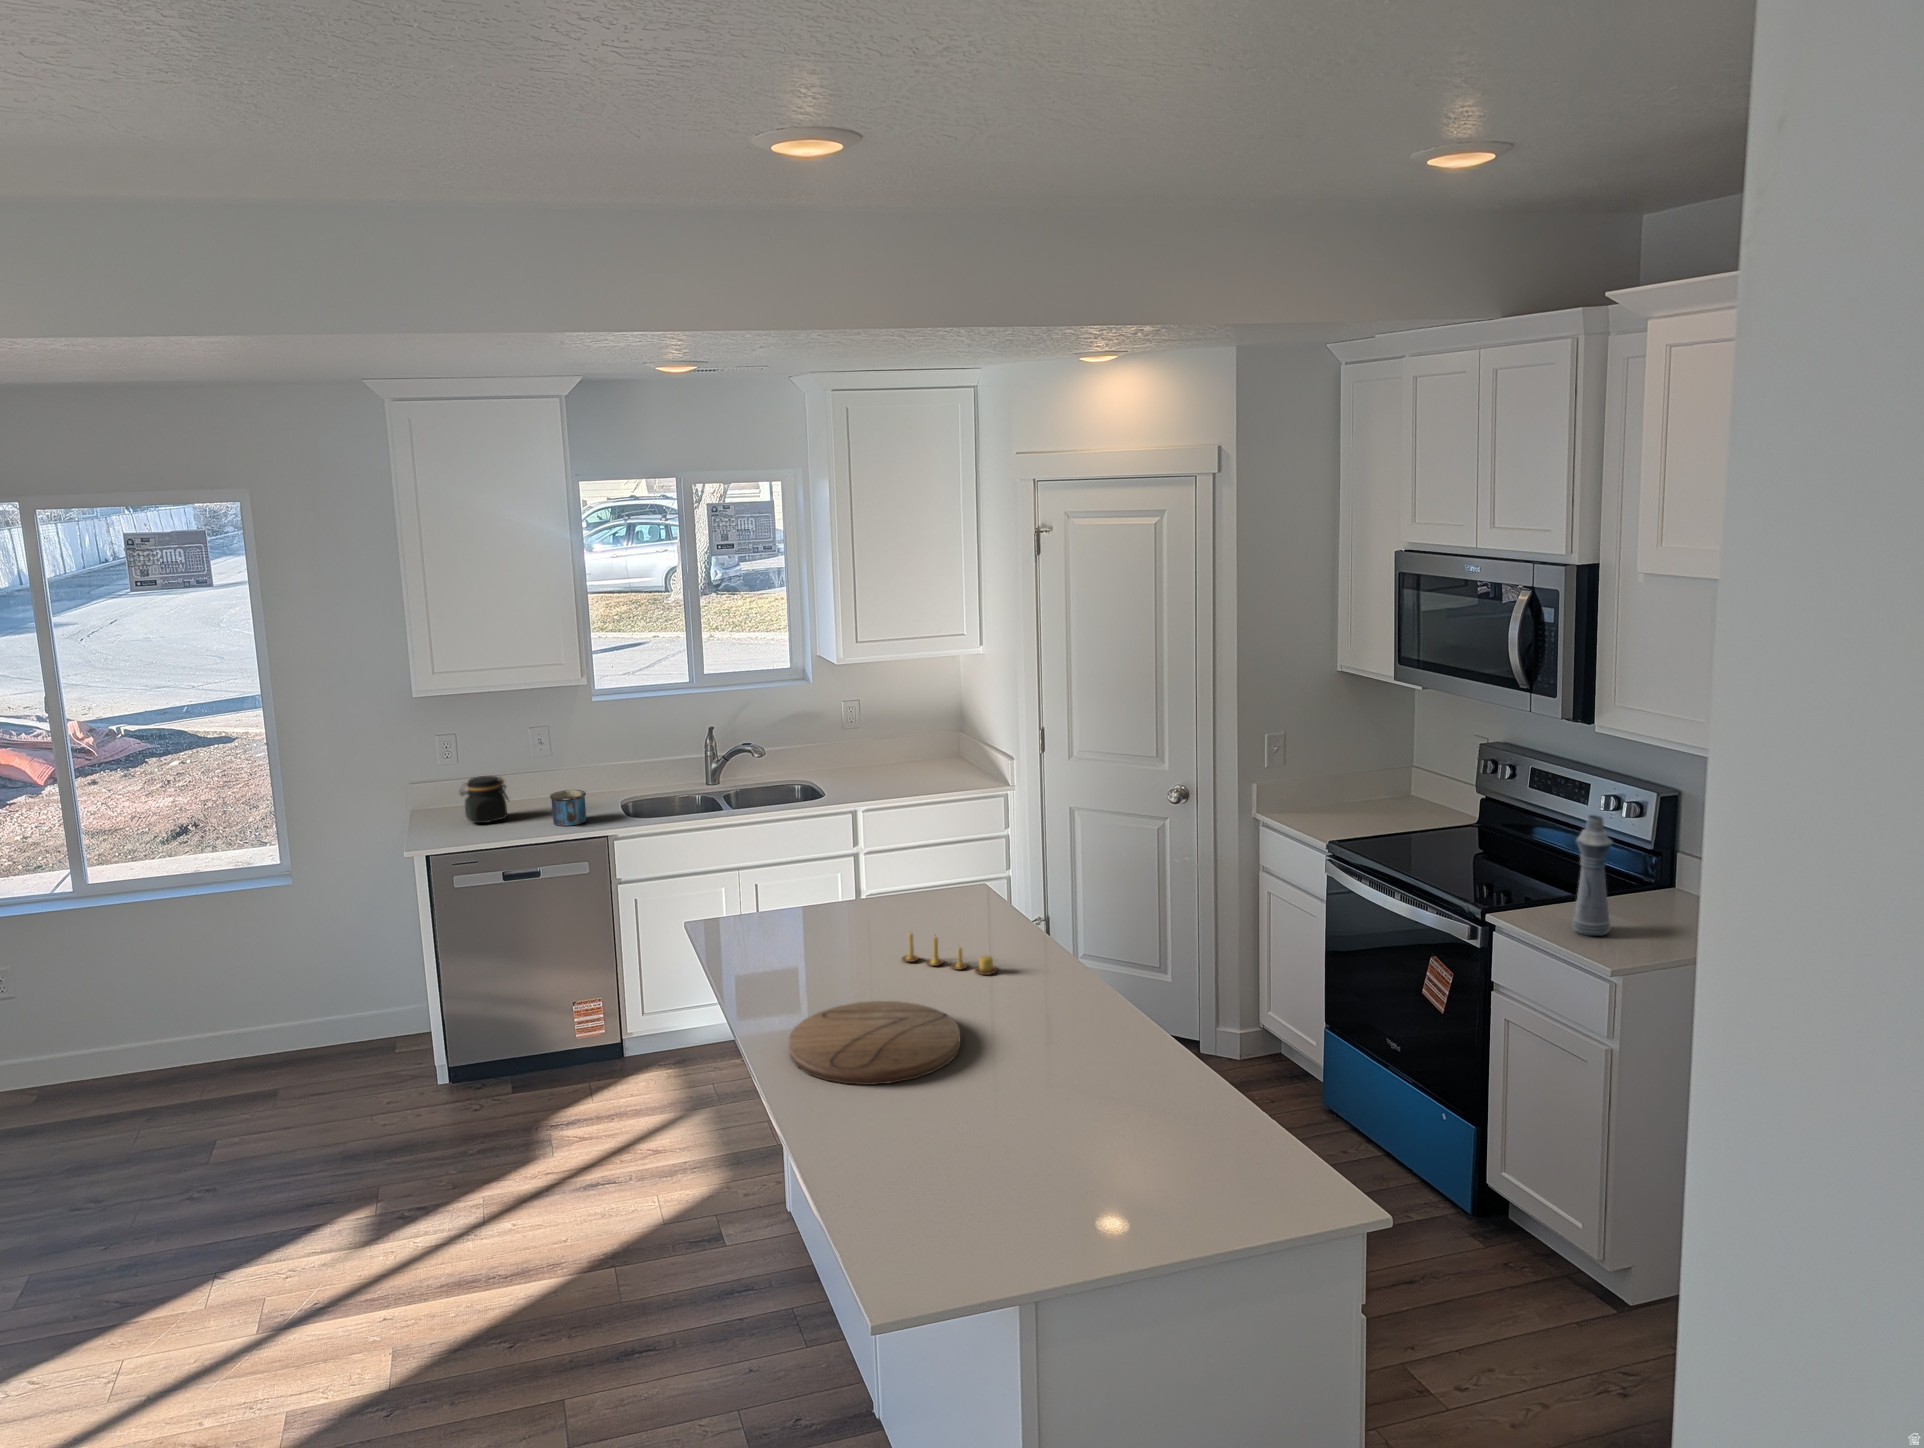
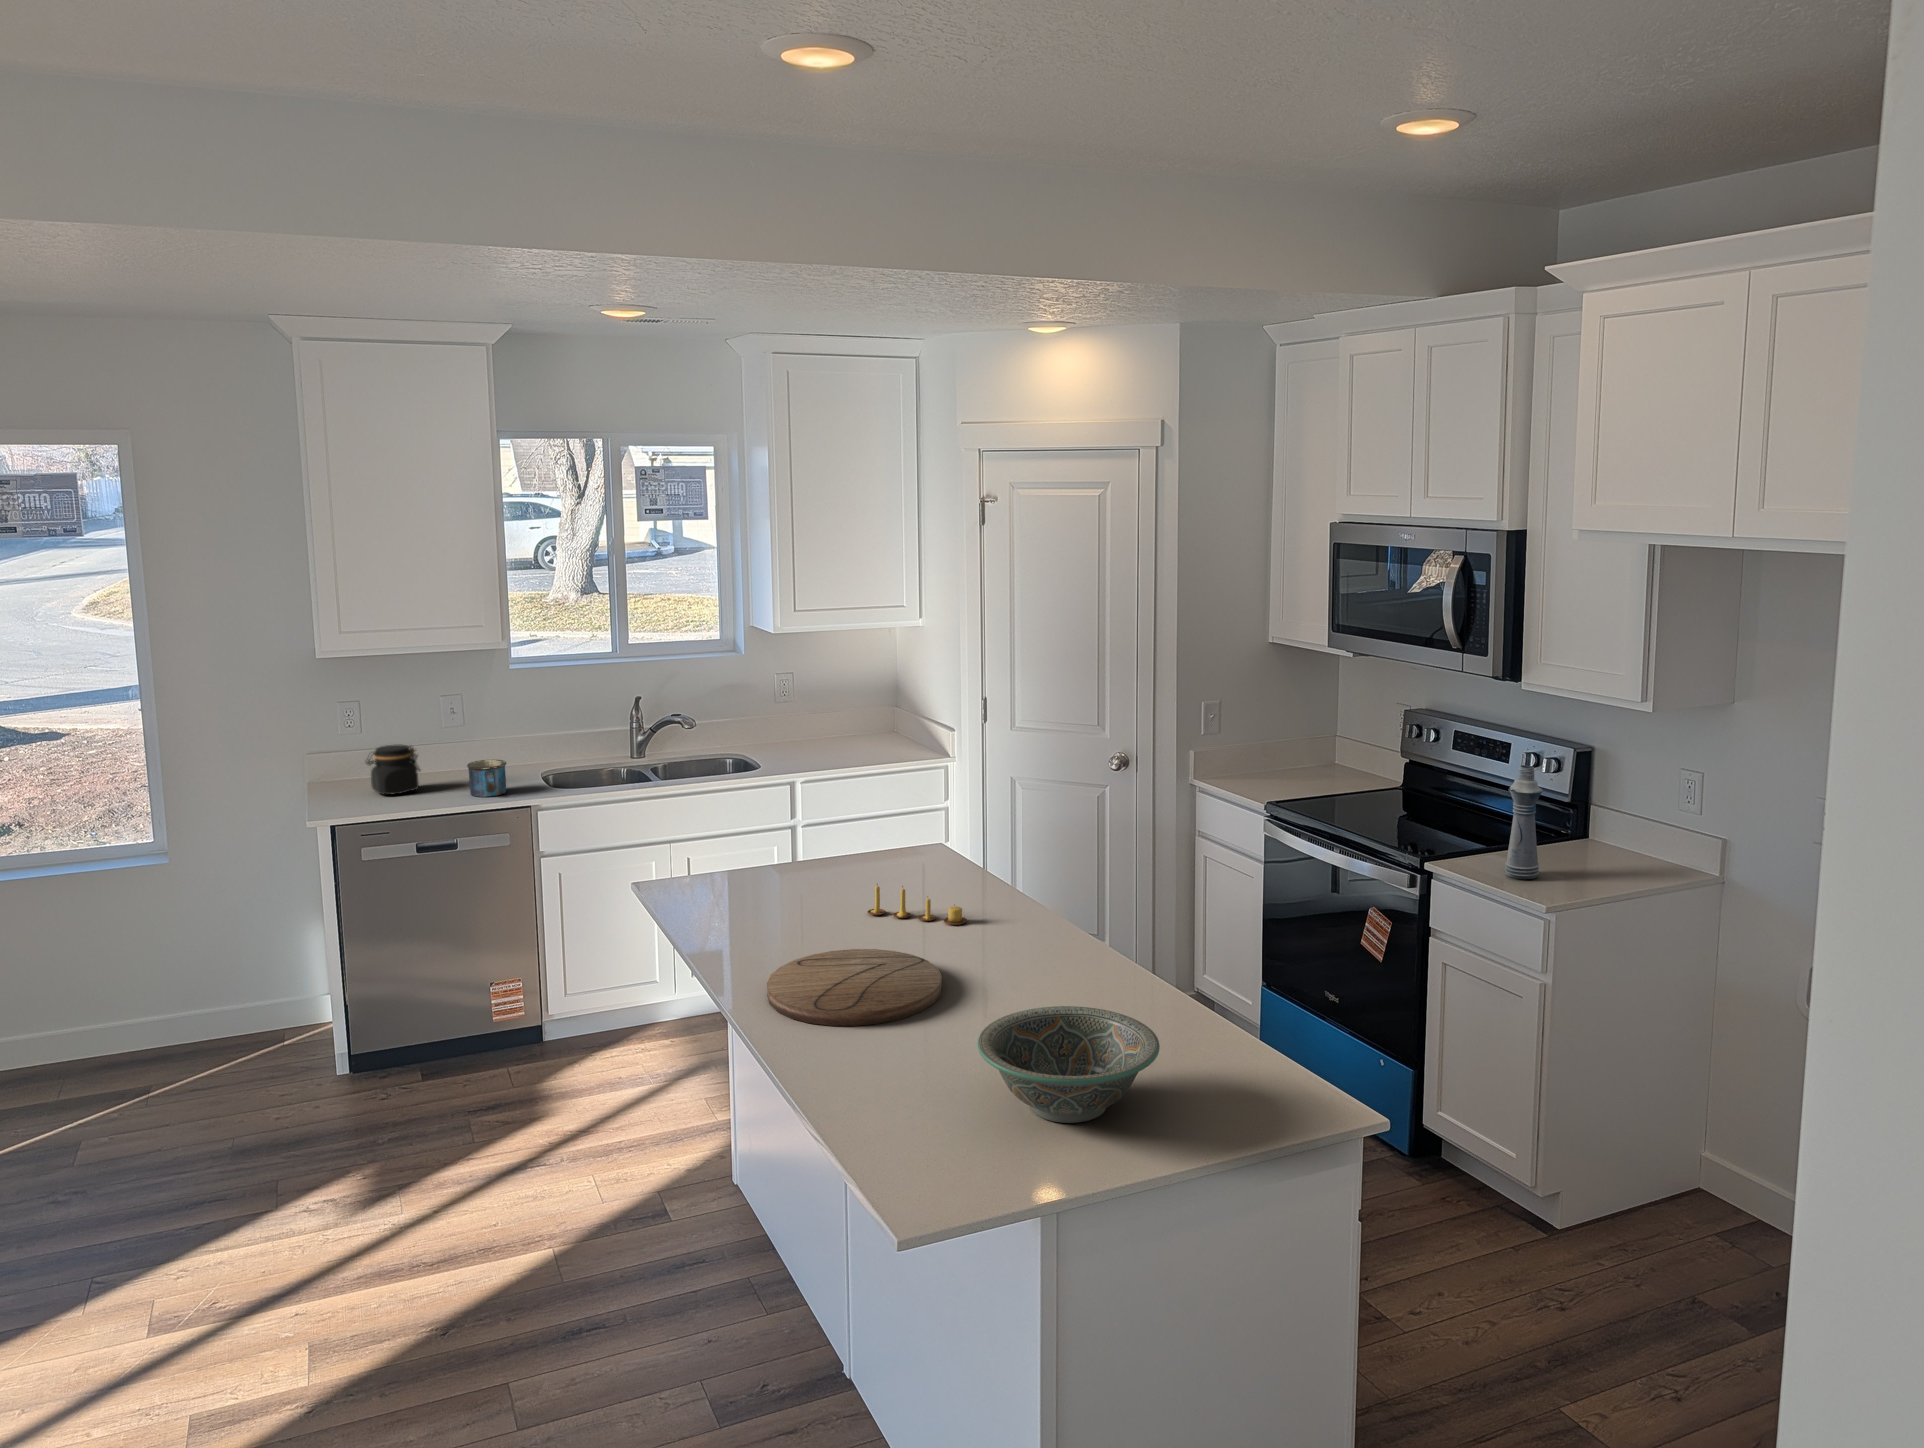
decorative bowl: none [971,1079,1156,1204] -> present [978,1006,1160,1123]

